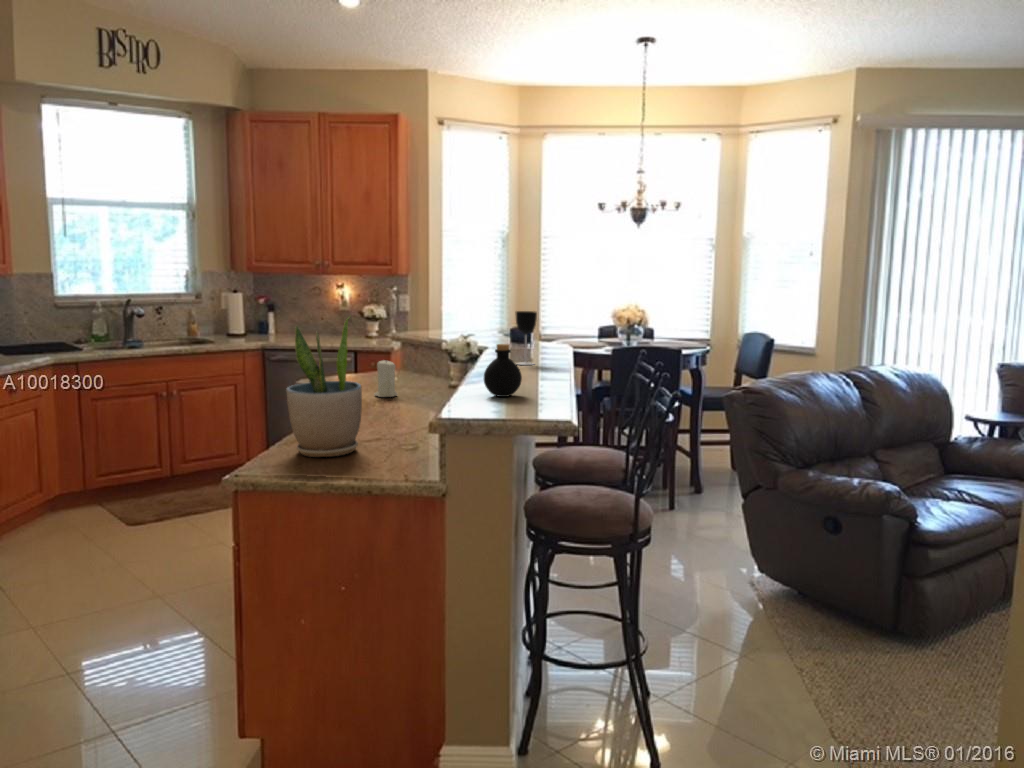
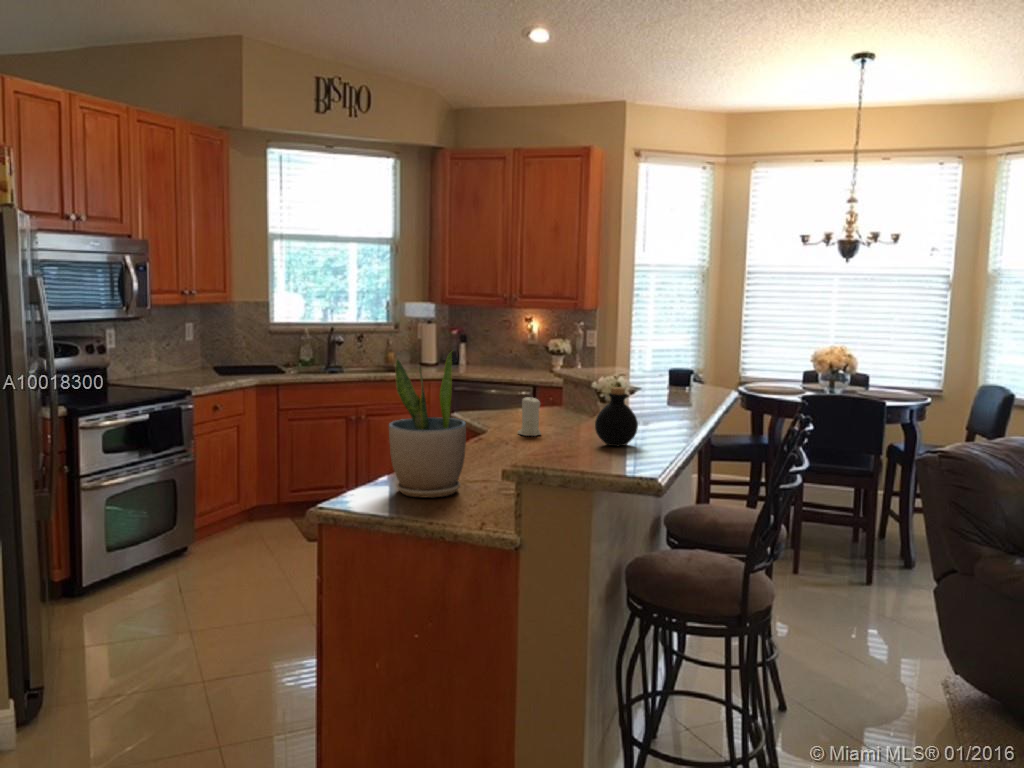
wine glass: present [515,311,537,365] -> none [664,351,690,410]

